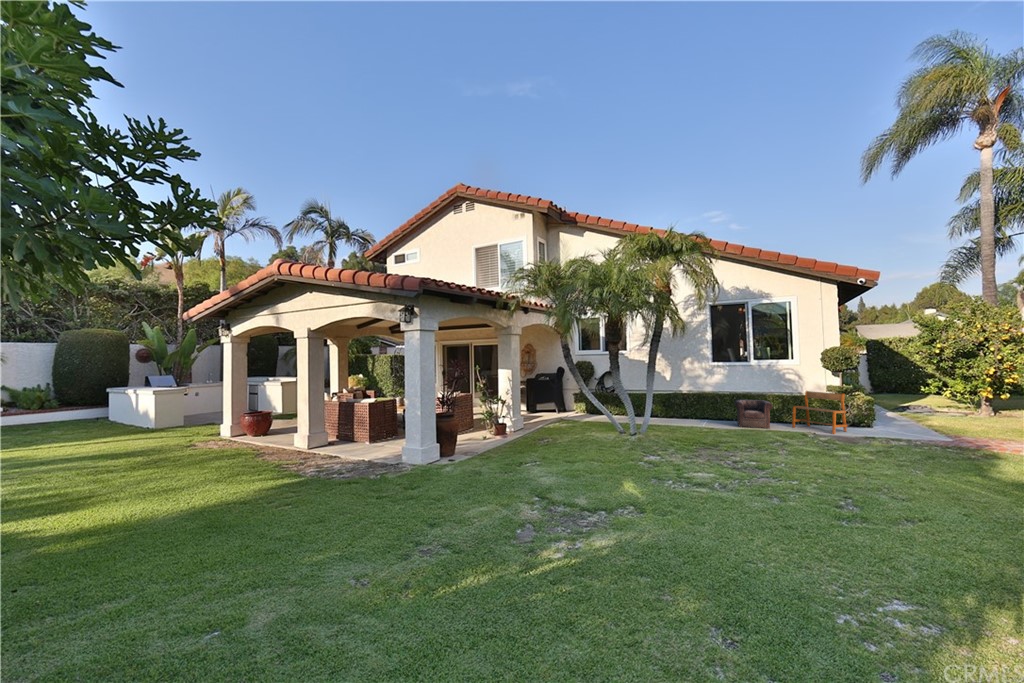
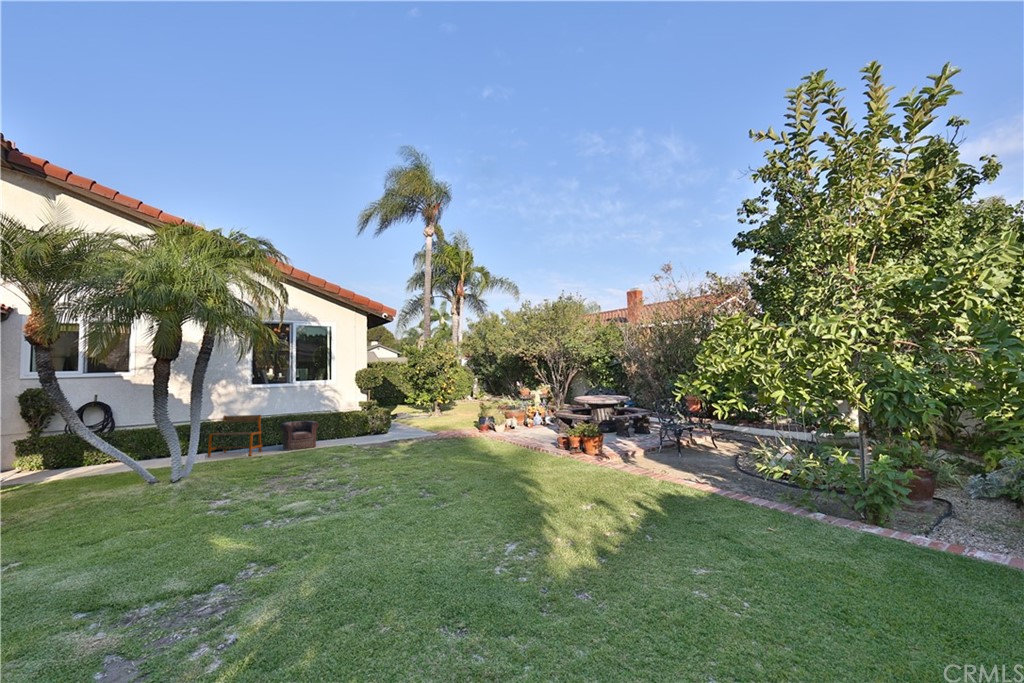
bench: present [792,391,847,434] -> present [208,415,262,457]

